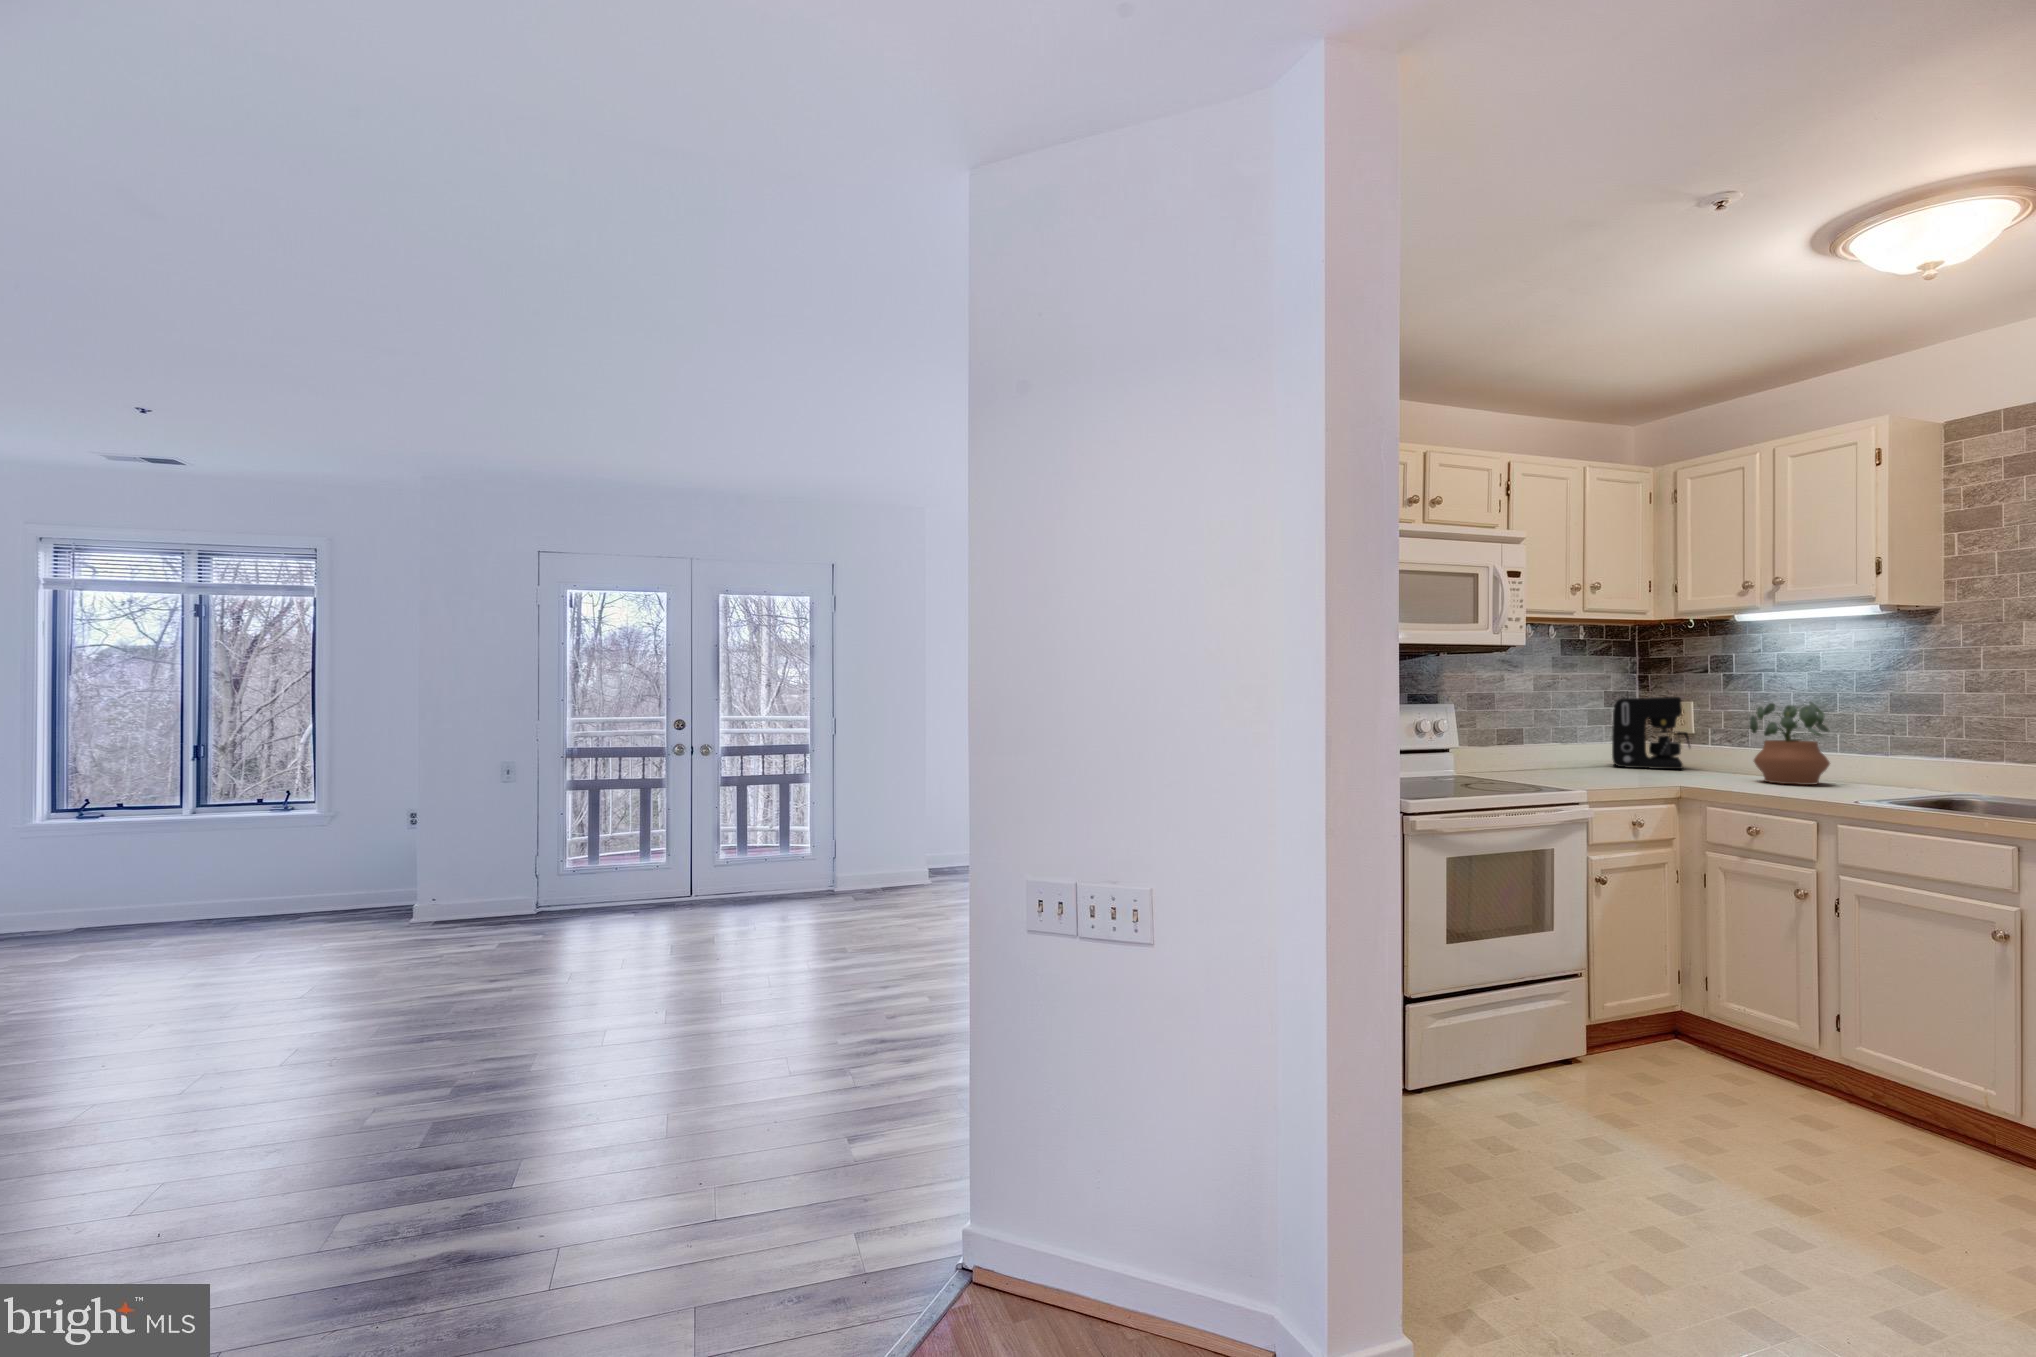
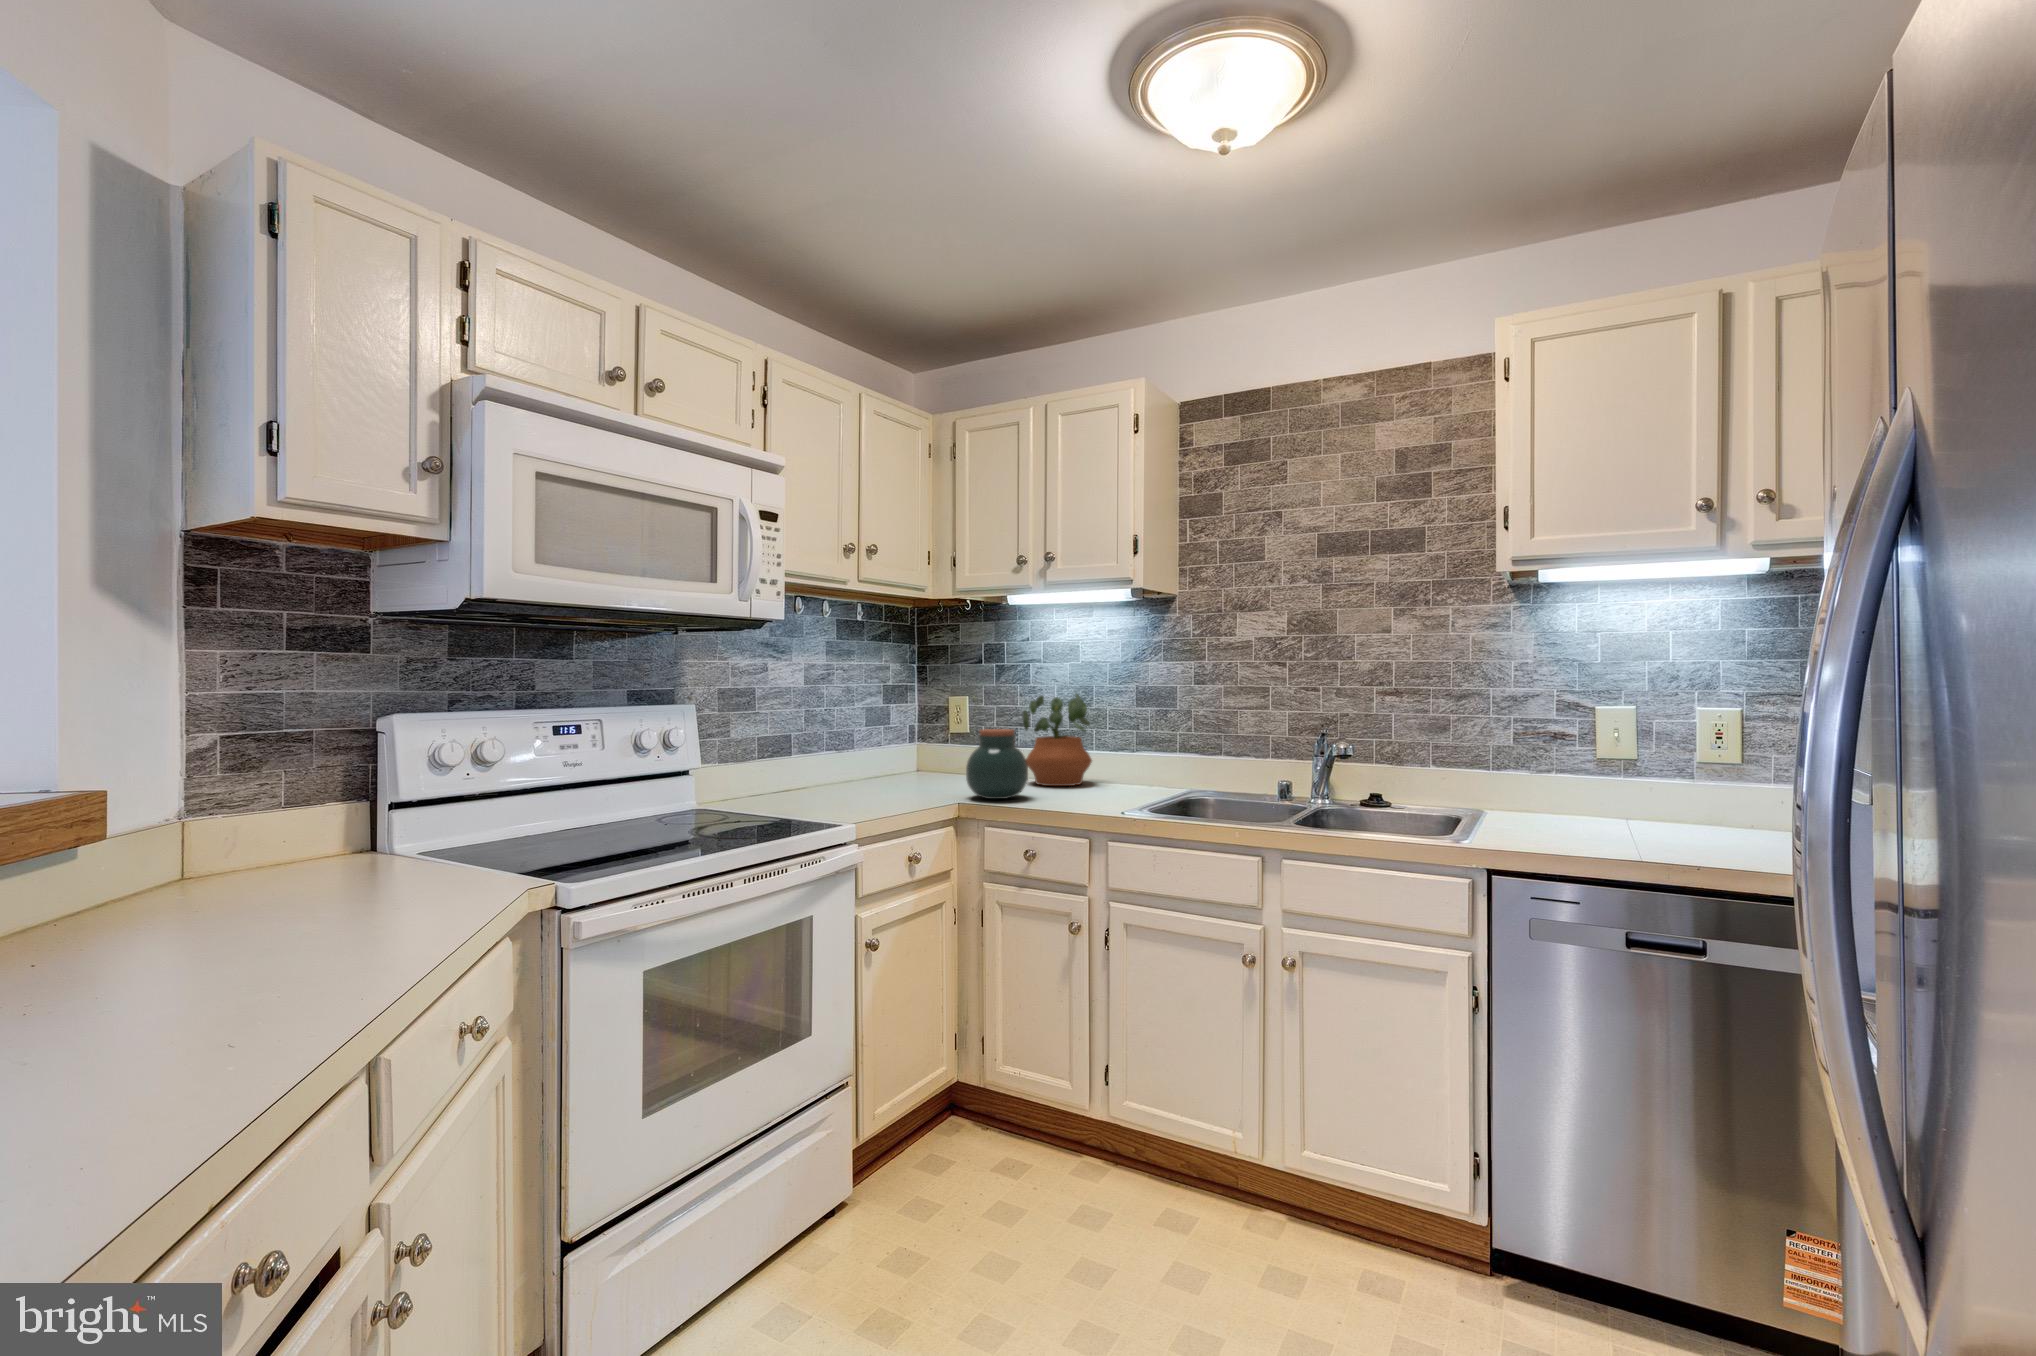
coffee maker: present [1612,697,1691,769] -> none [890,689,966,773]
jar: none [1687,729,1751,787] -> present [966,729,1028,799]

